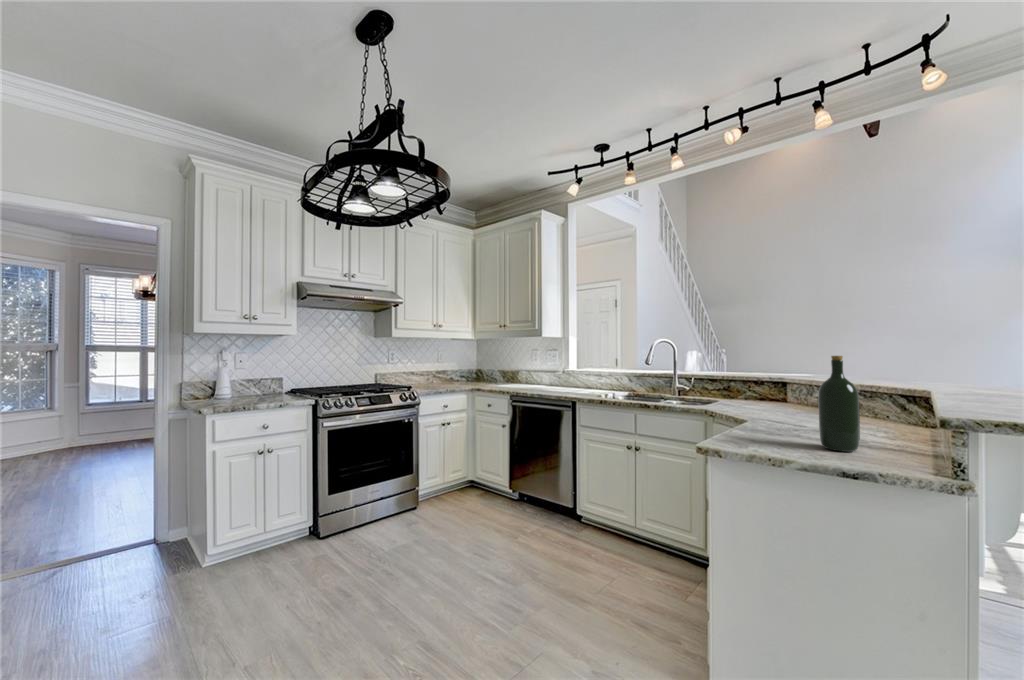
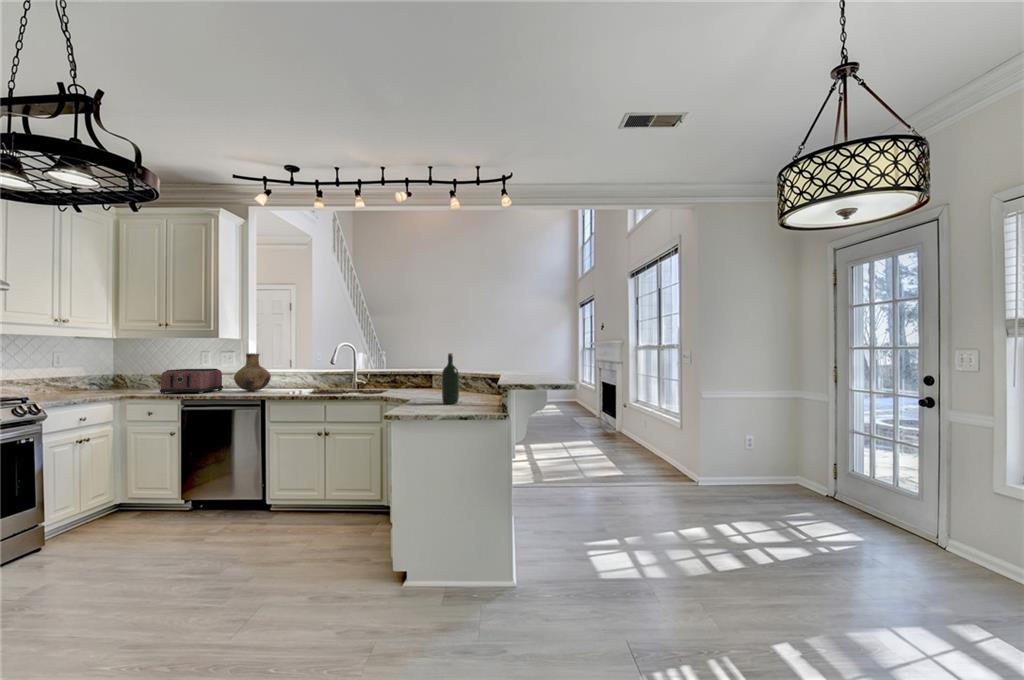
vase: none [550,352,584,391] -> present [234,353,271,391]
toaster: none [495,366,546,390] -> present [160,369,223,394]

